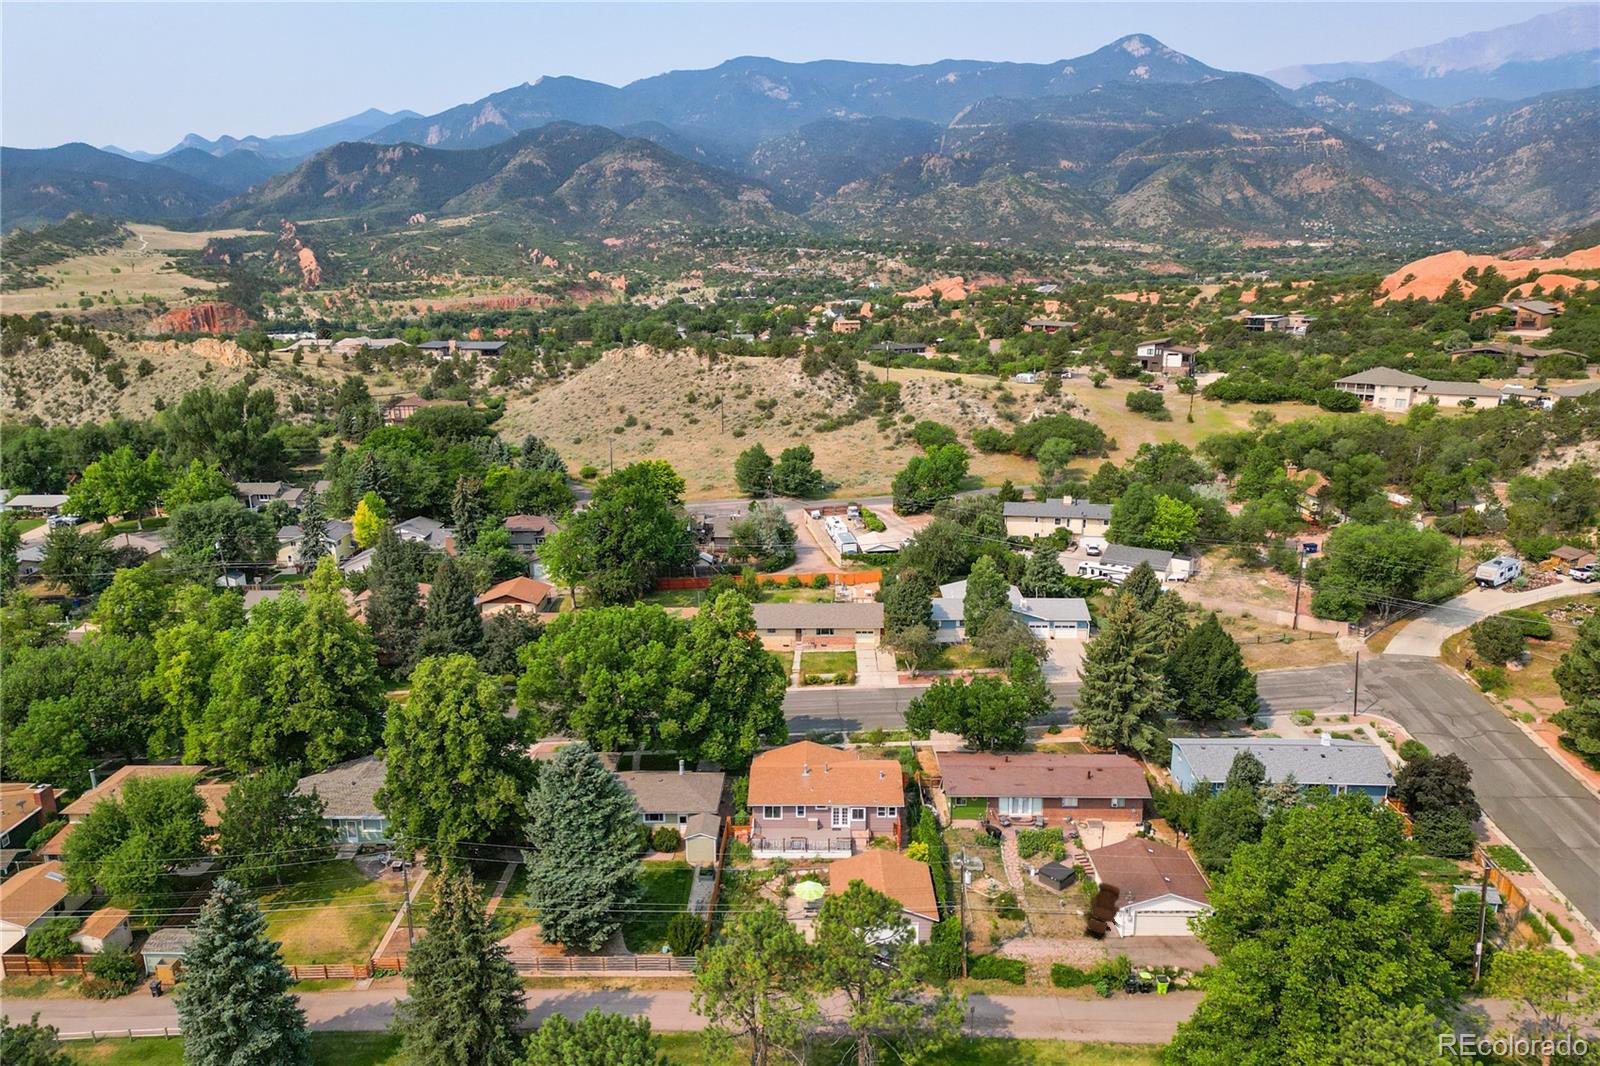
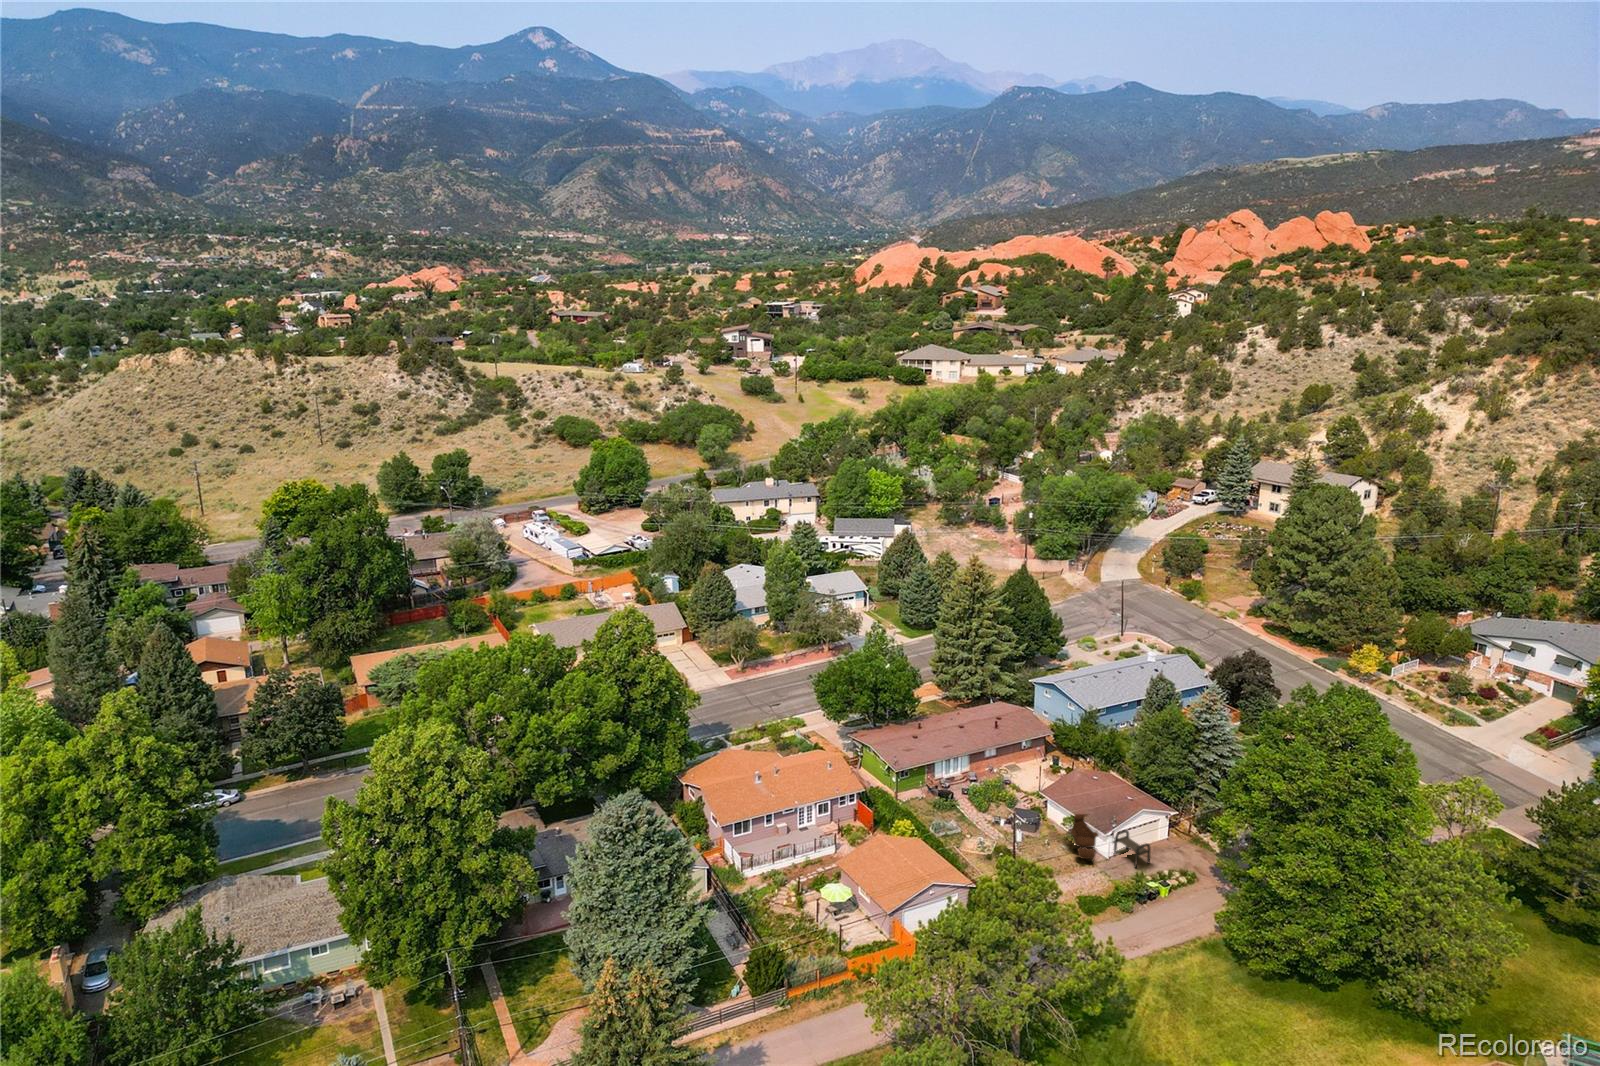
bench: none [1134,913,1167,956] -> present [1114,830,1151,867]

